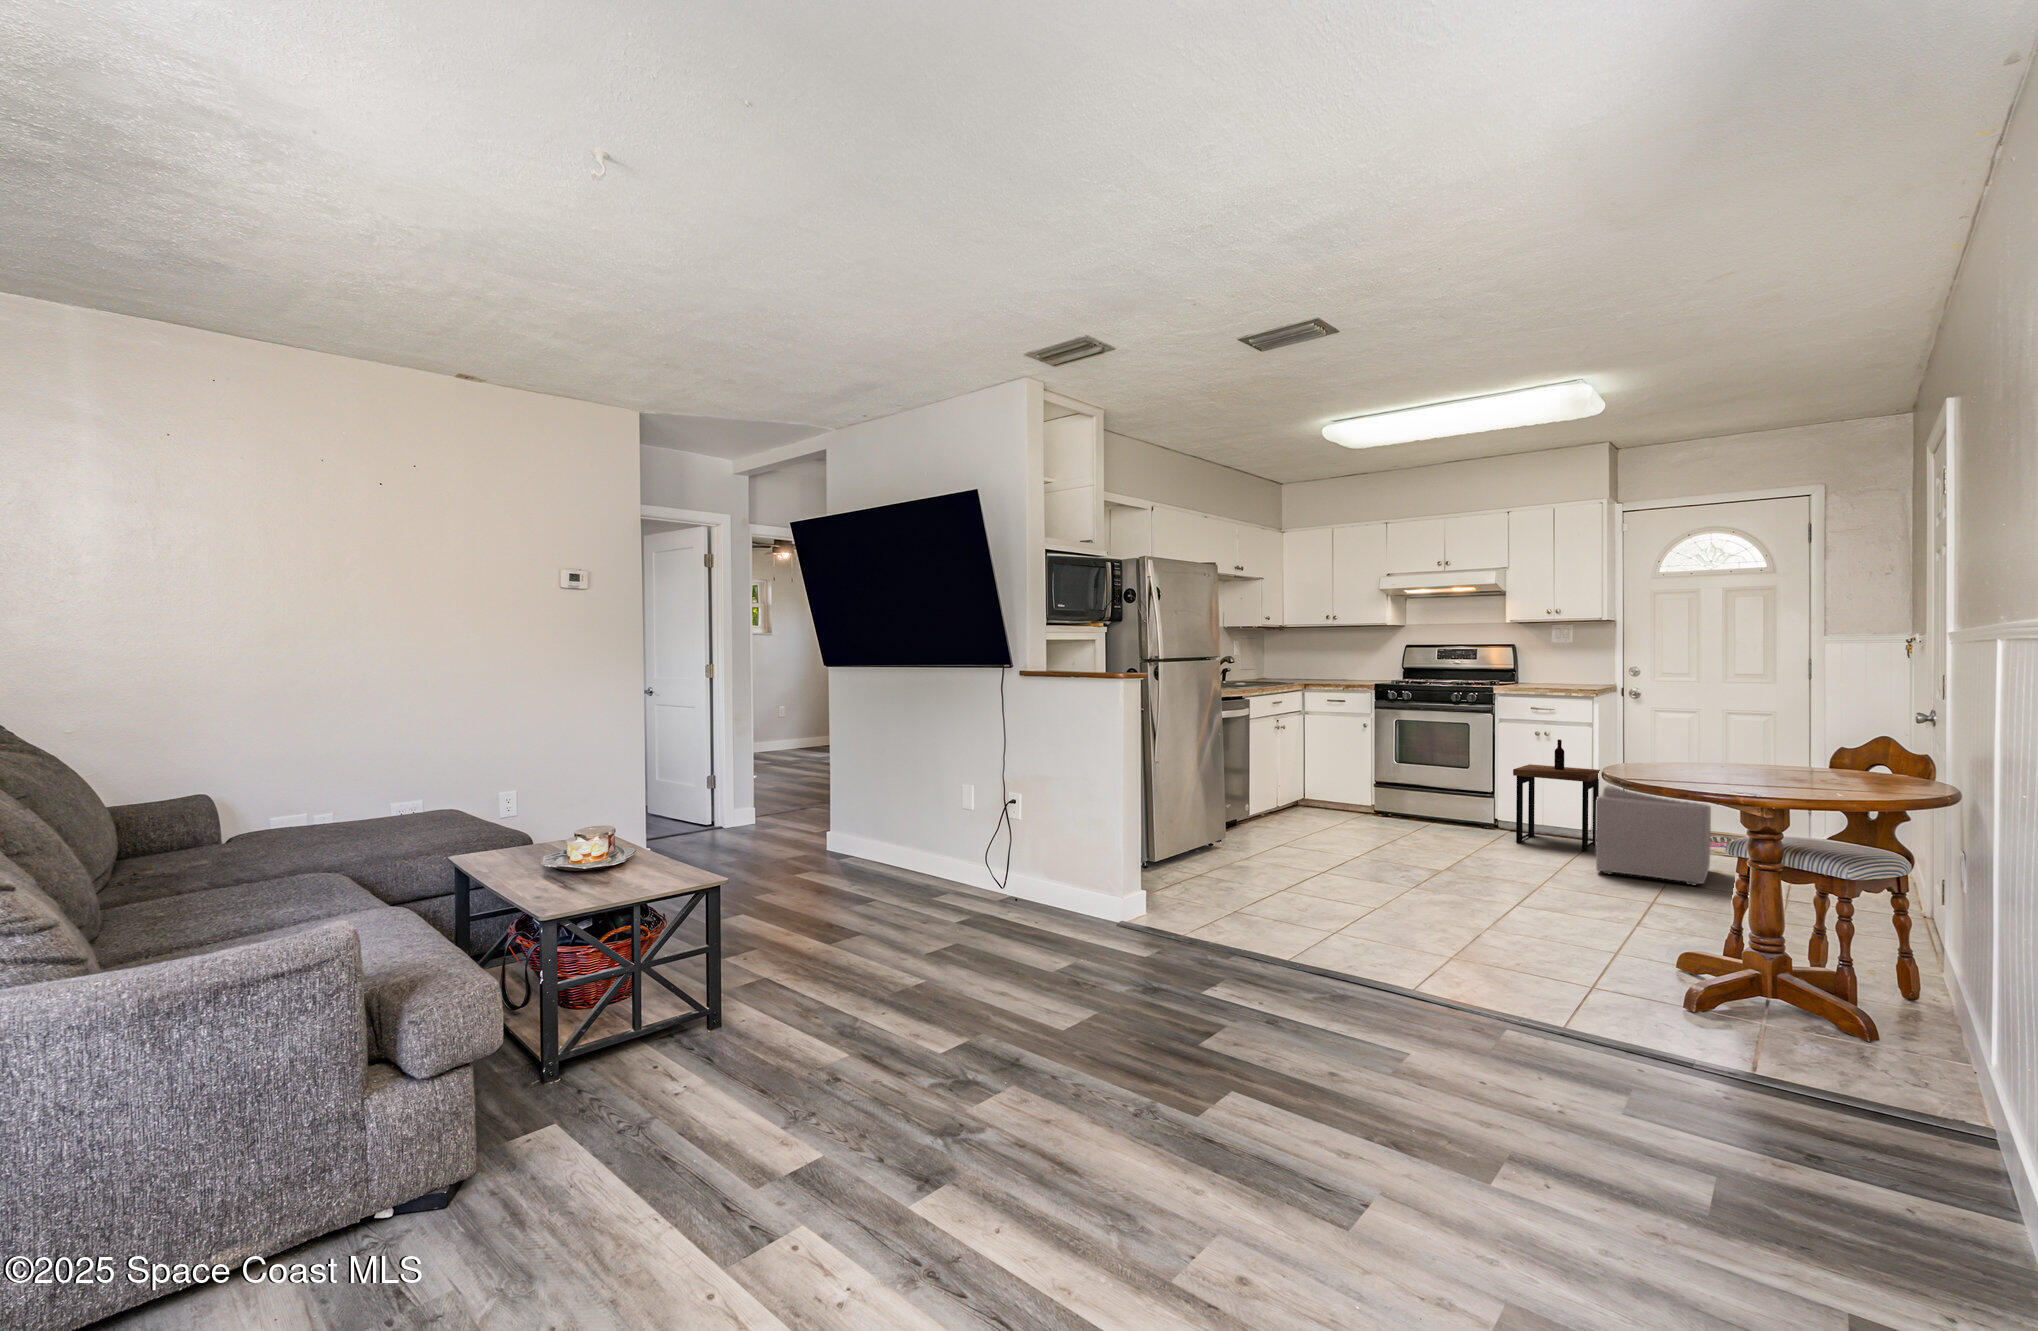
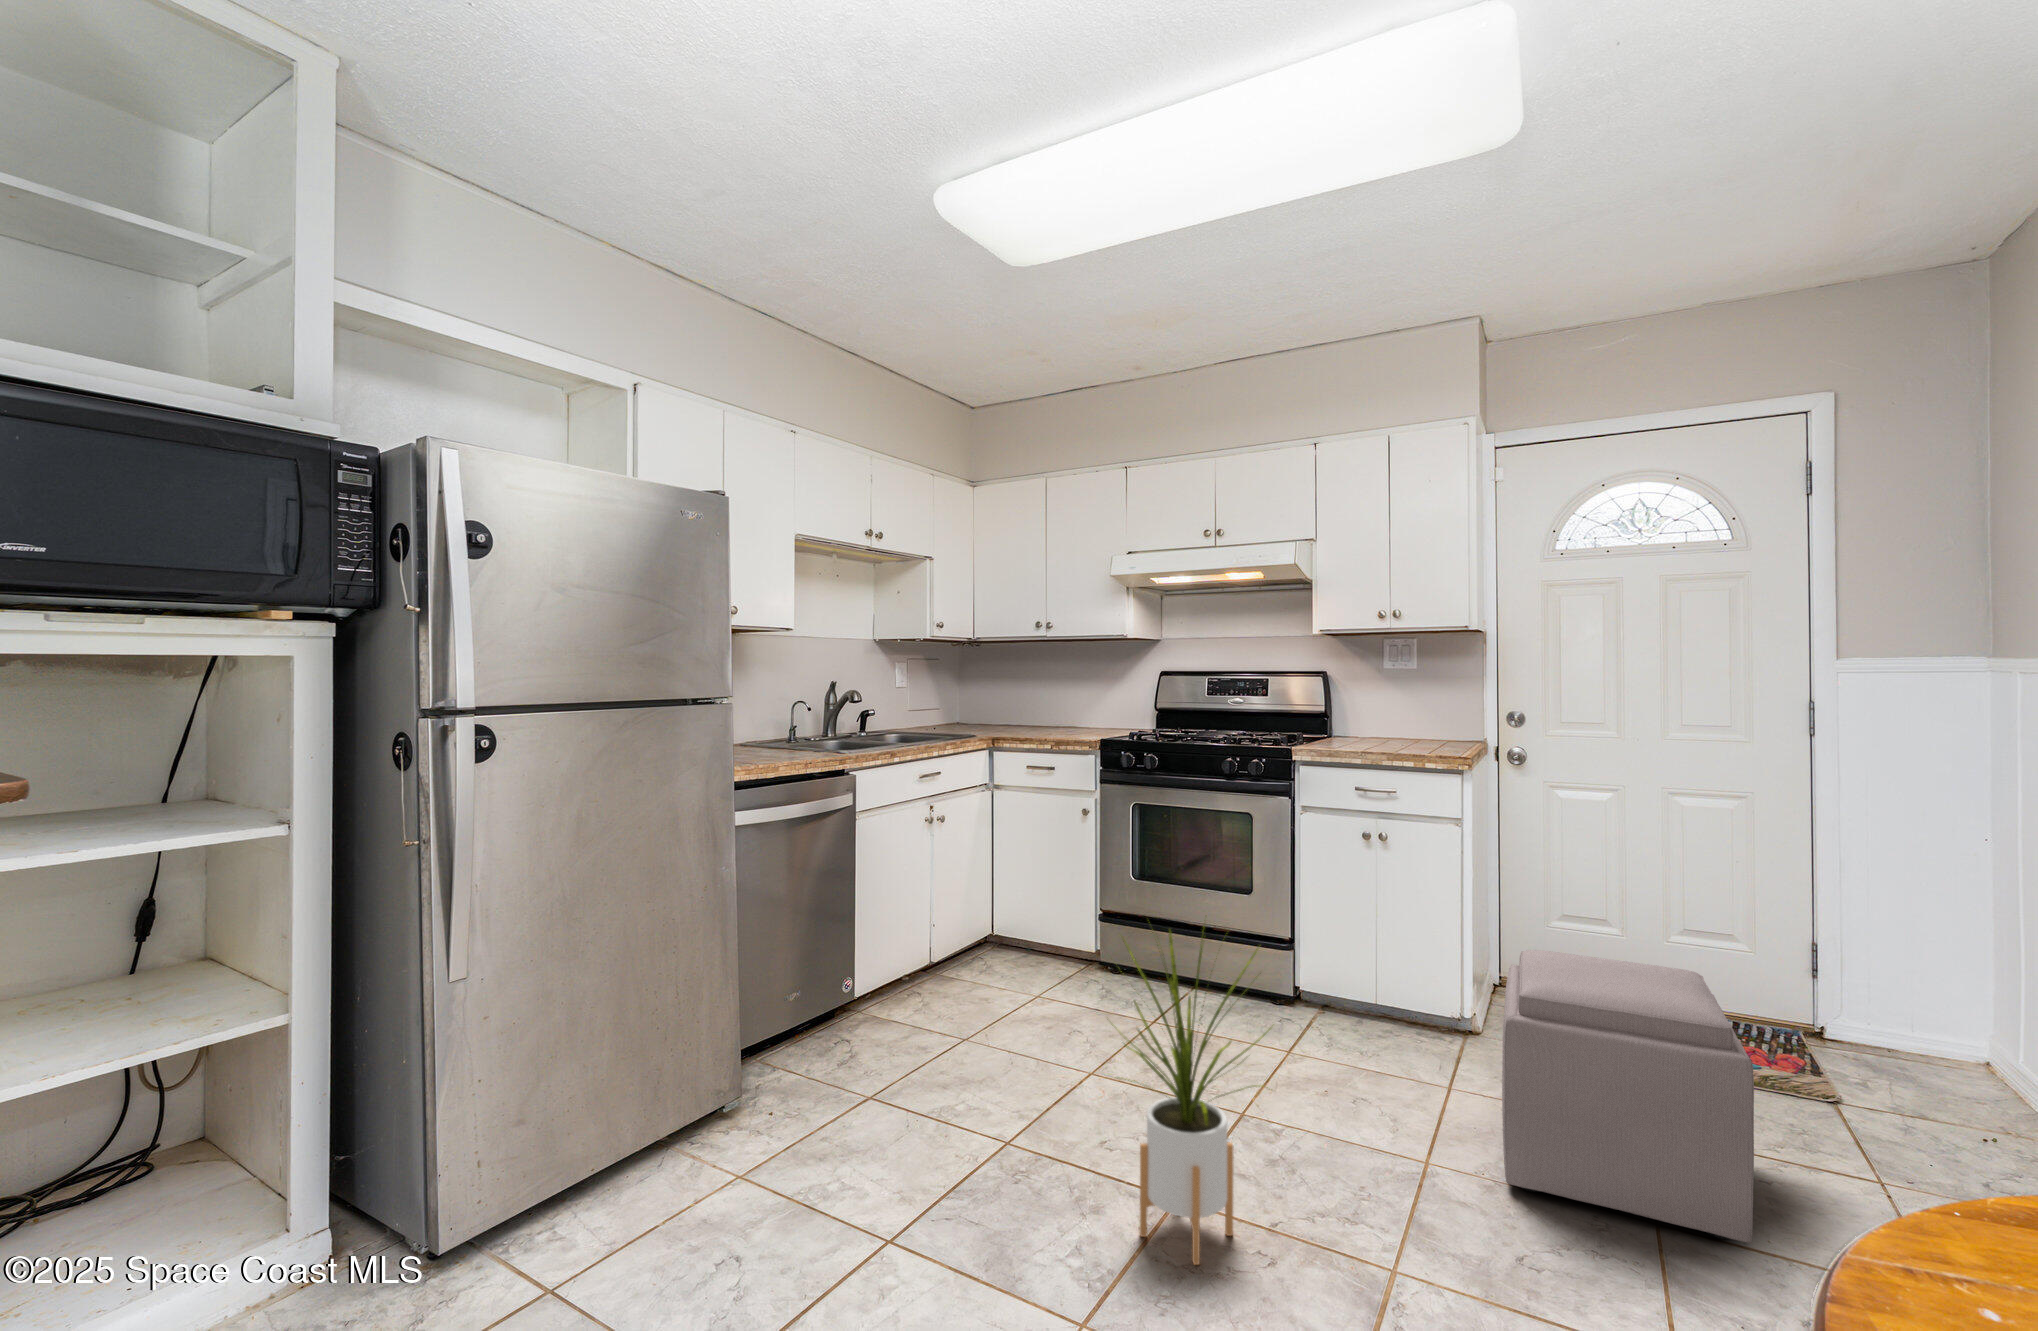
side table: present [1513,739,1600,852] -> none [1327,853,1483,1085]
house plant: none [1411,746,1487,881] -> present [1112,926,1270,1265]

